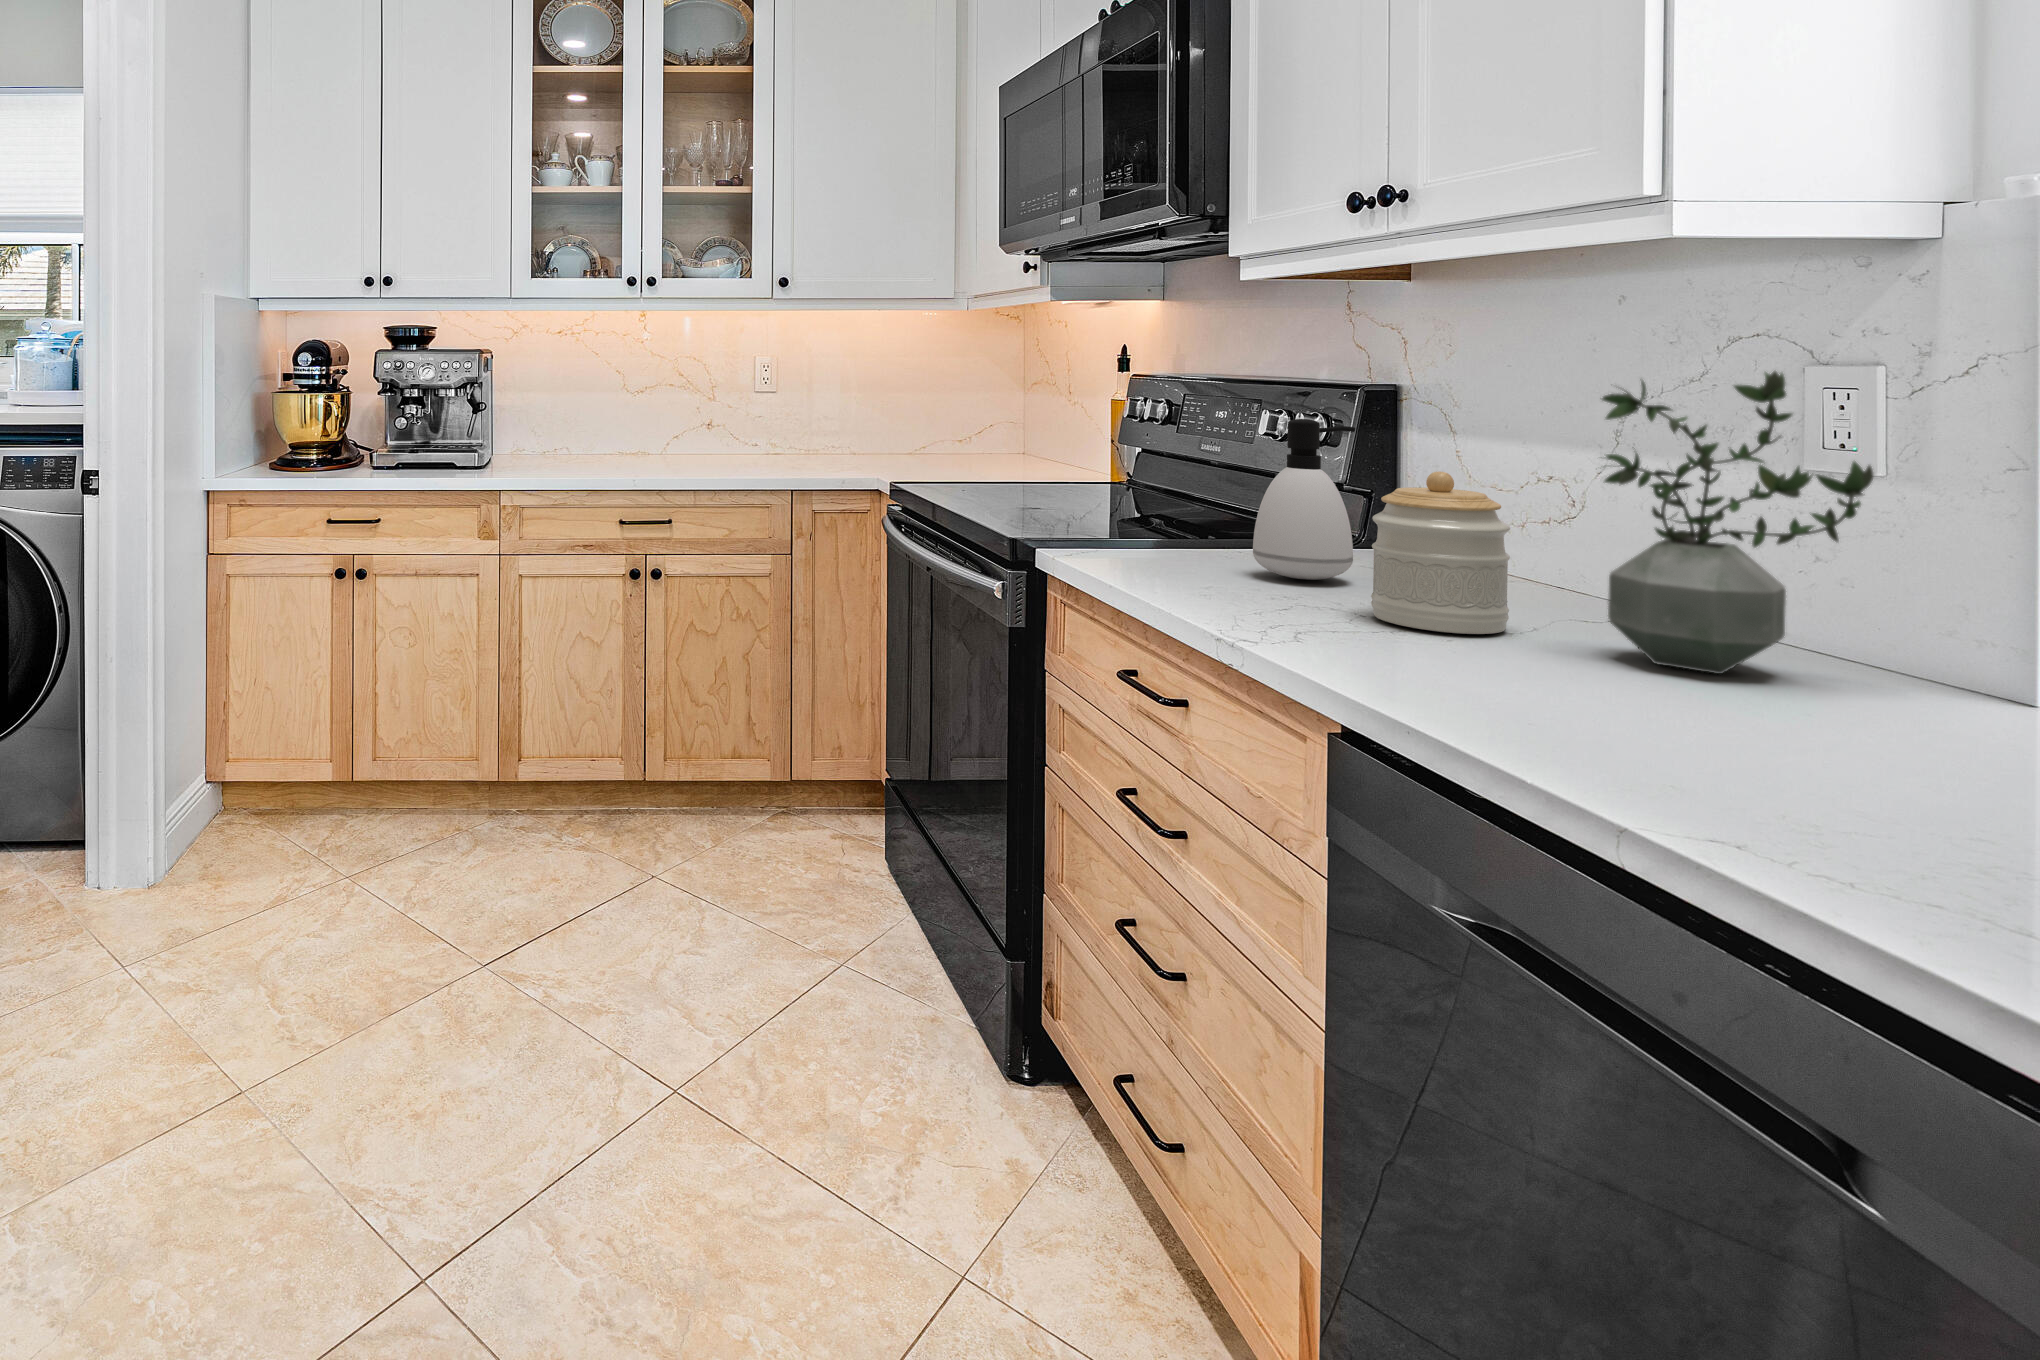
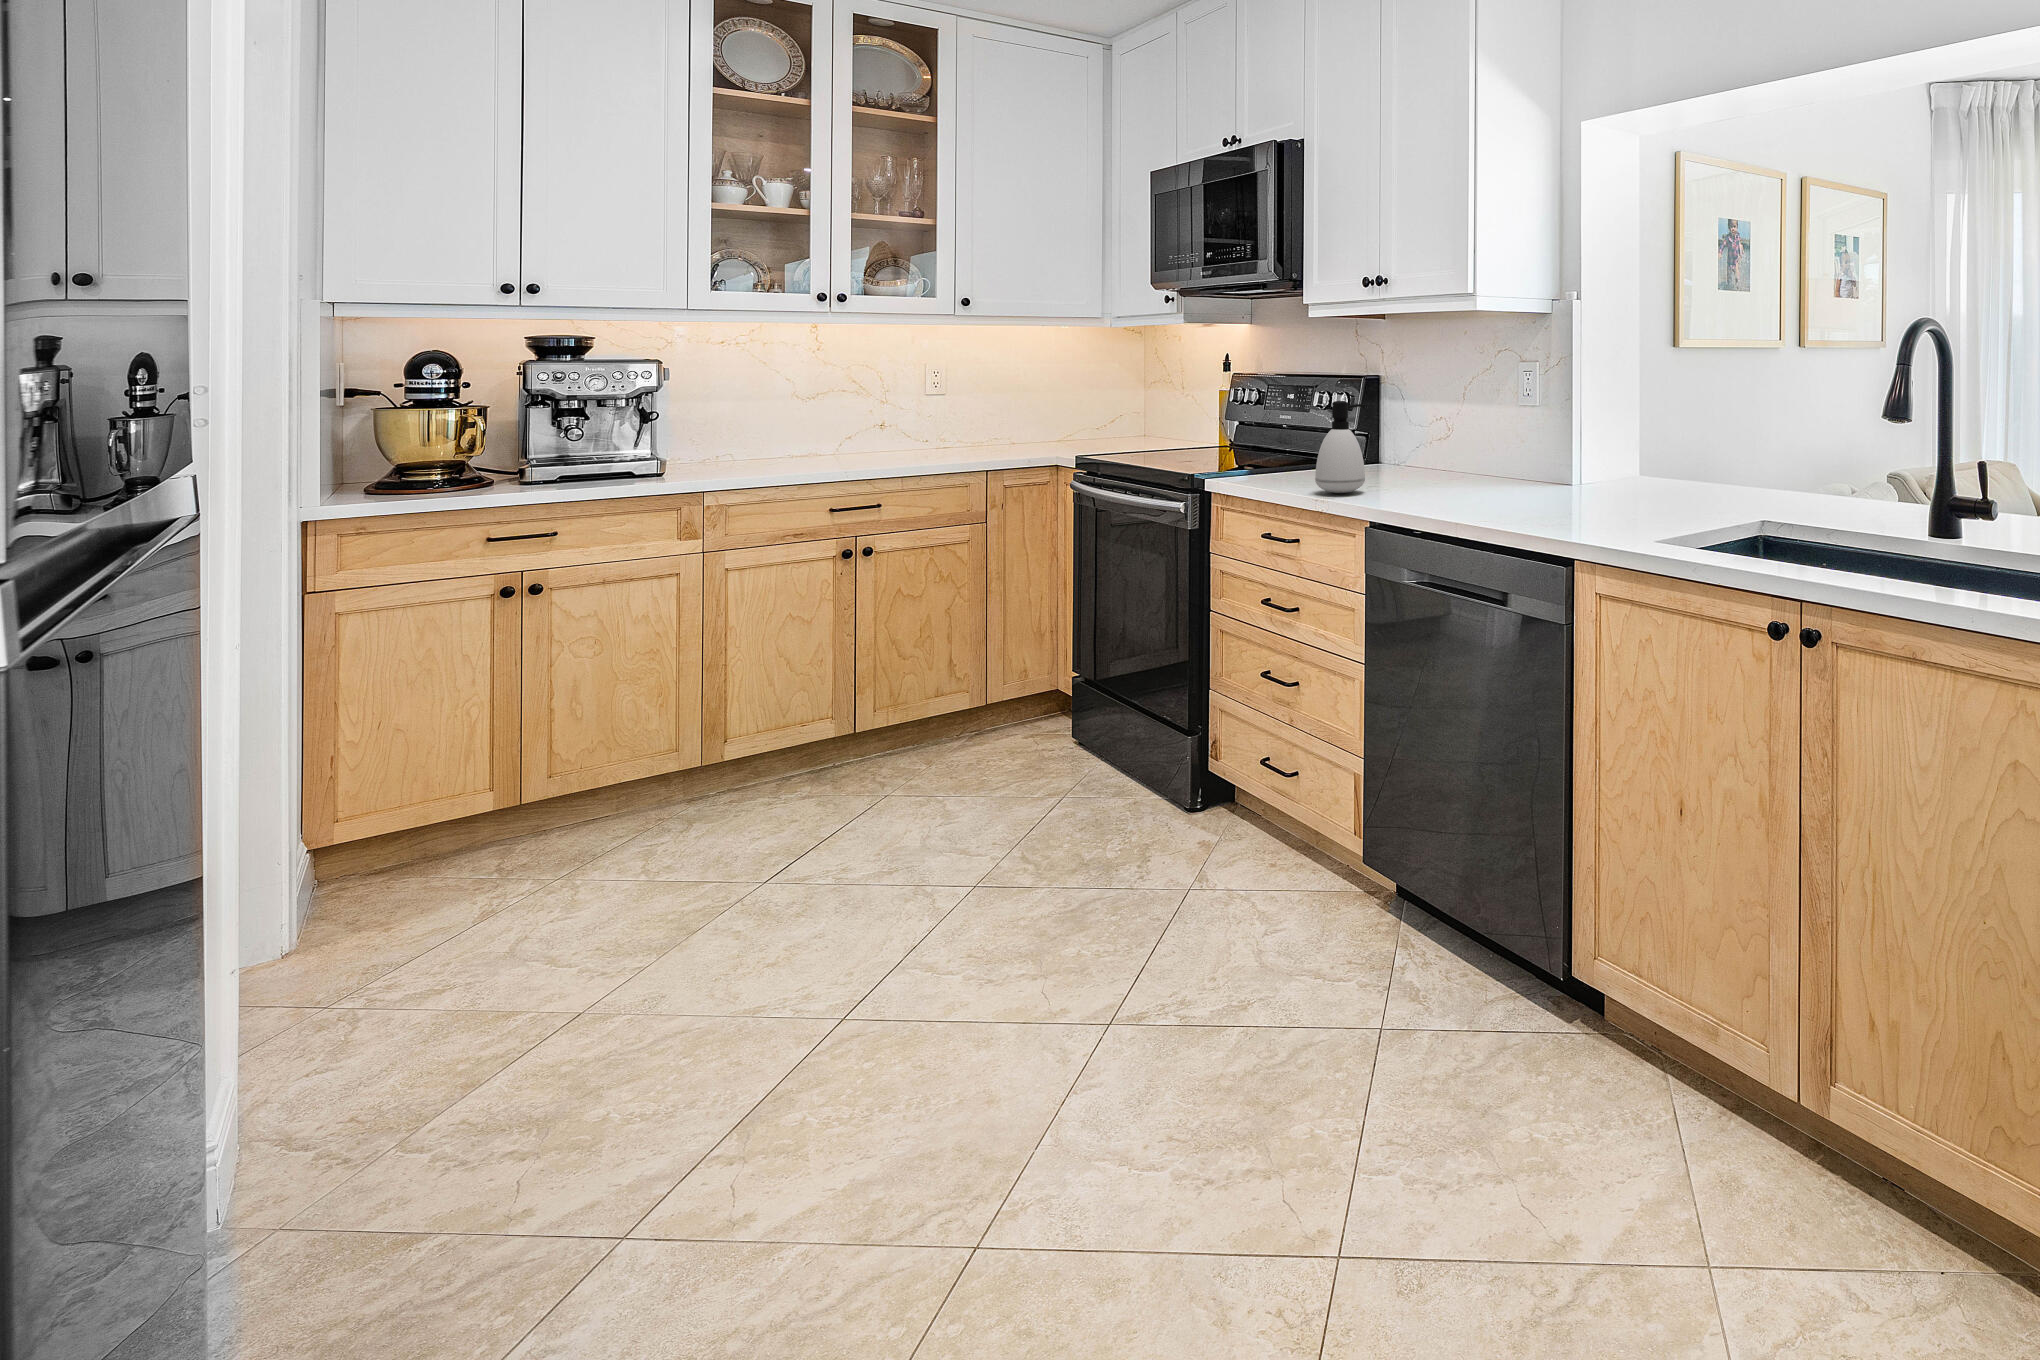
potted plant: present [1602,371,1874,674] -> none [1466,372,1559,514]
jar: present [1371,472,1510,634] -> none [1374,427,1433,510]

